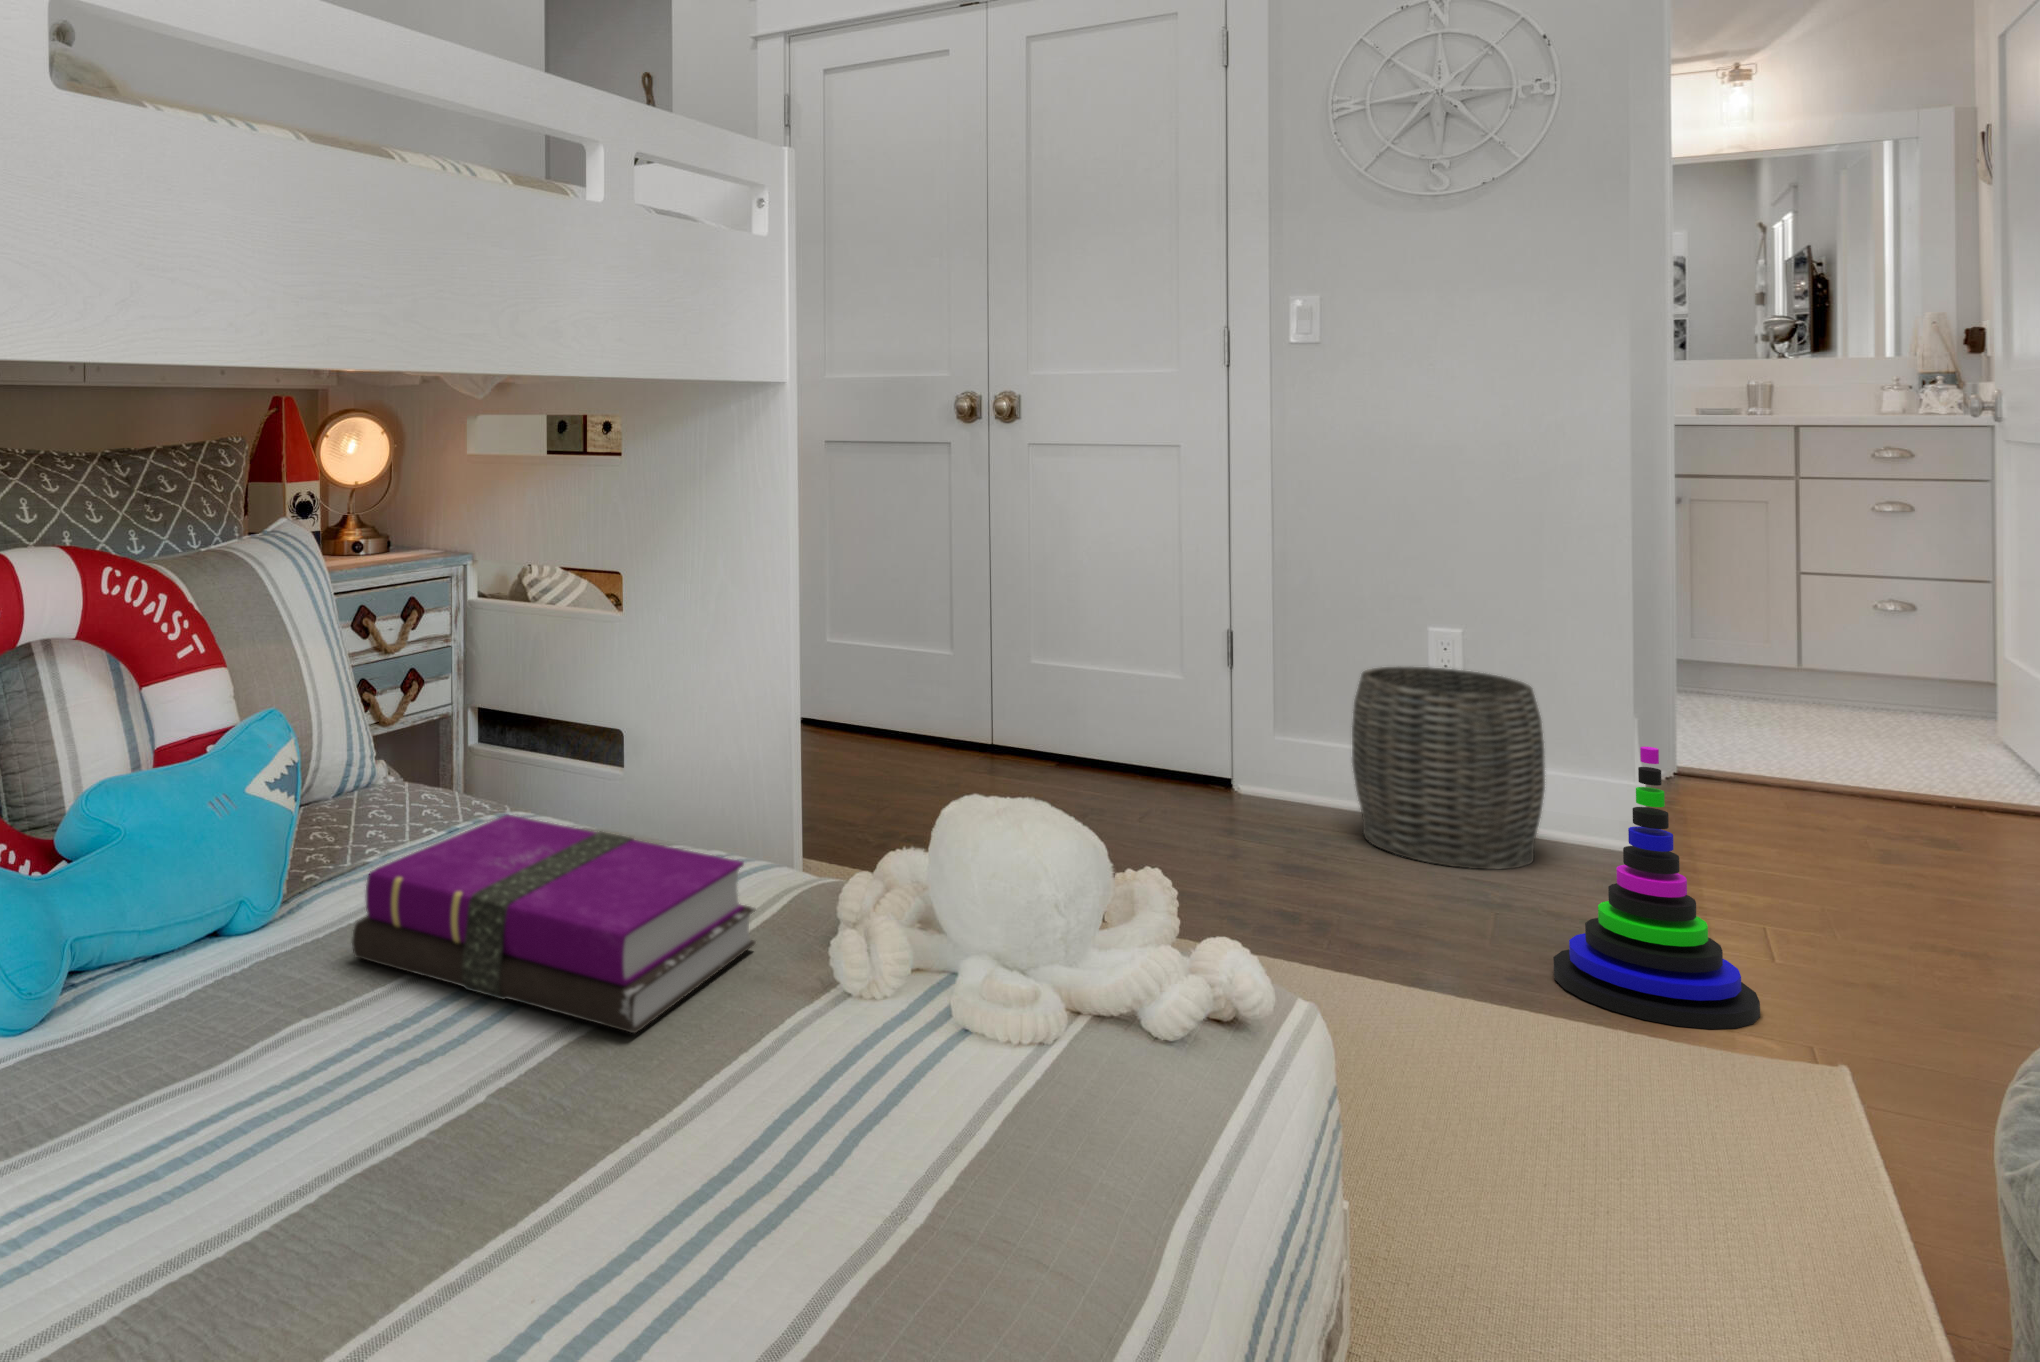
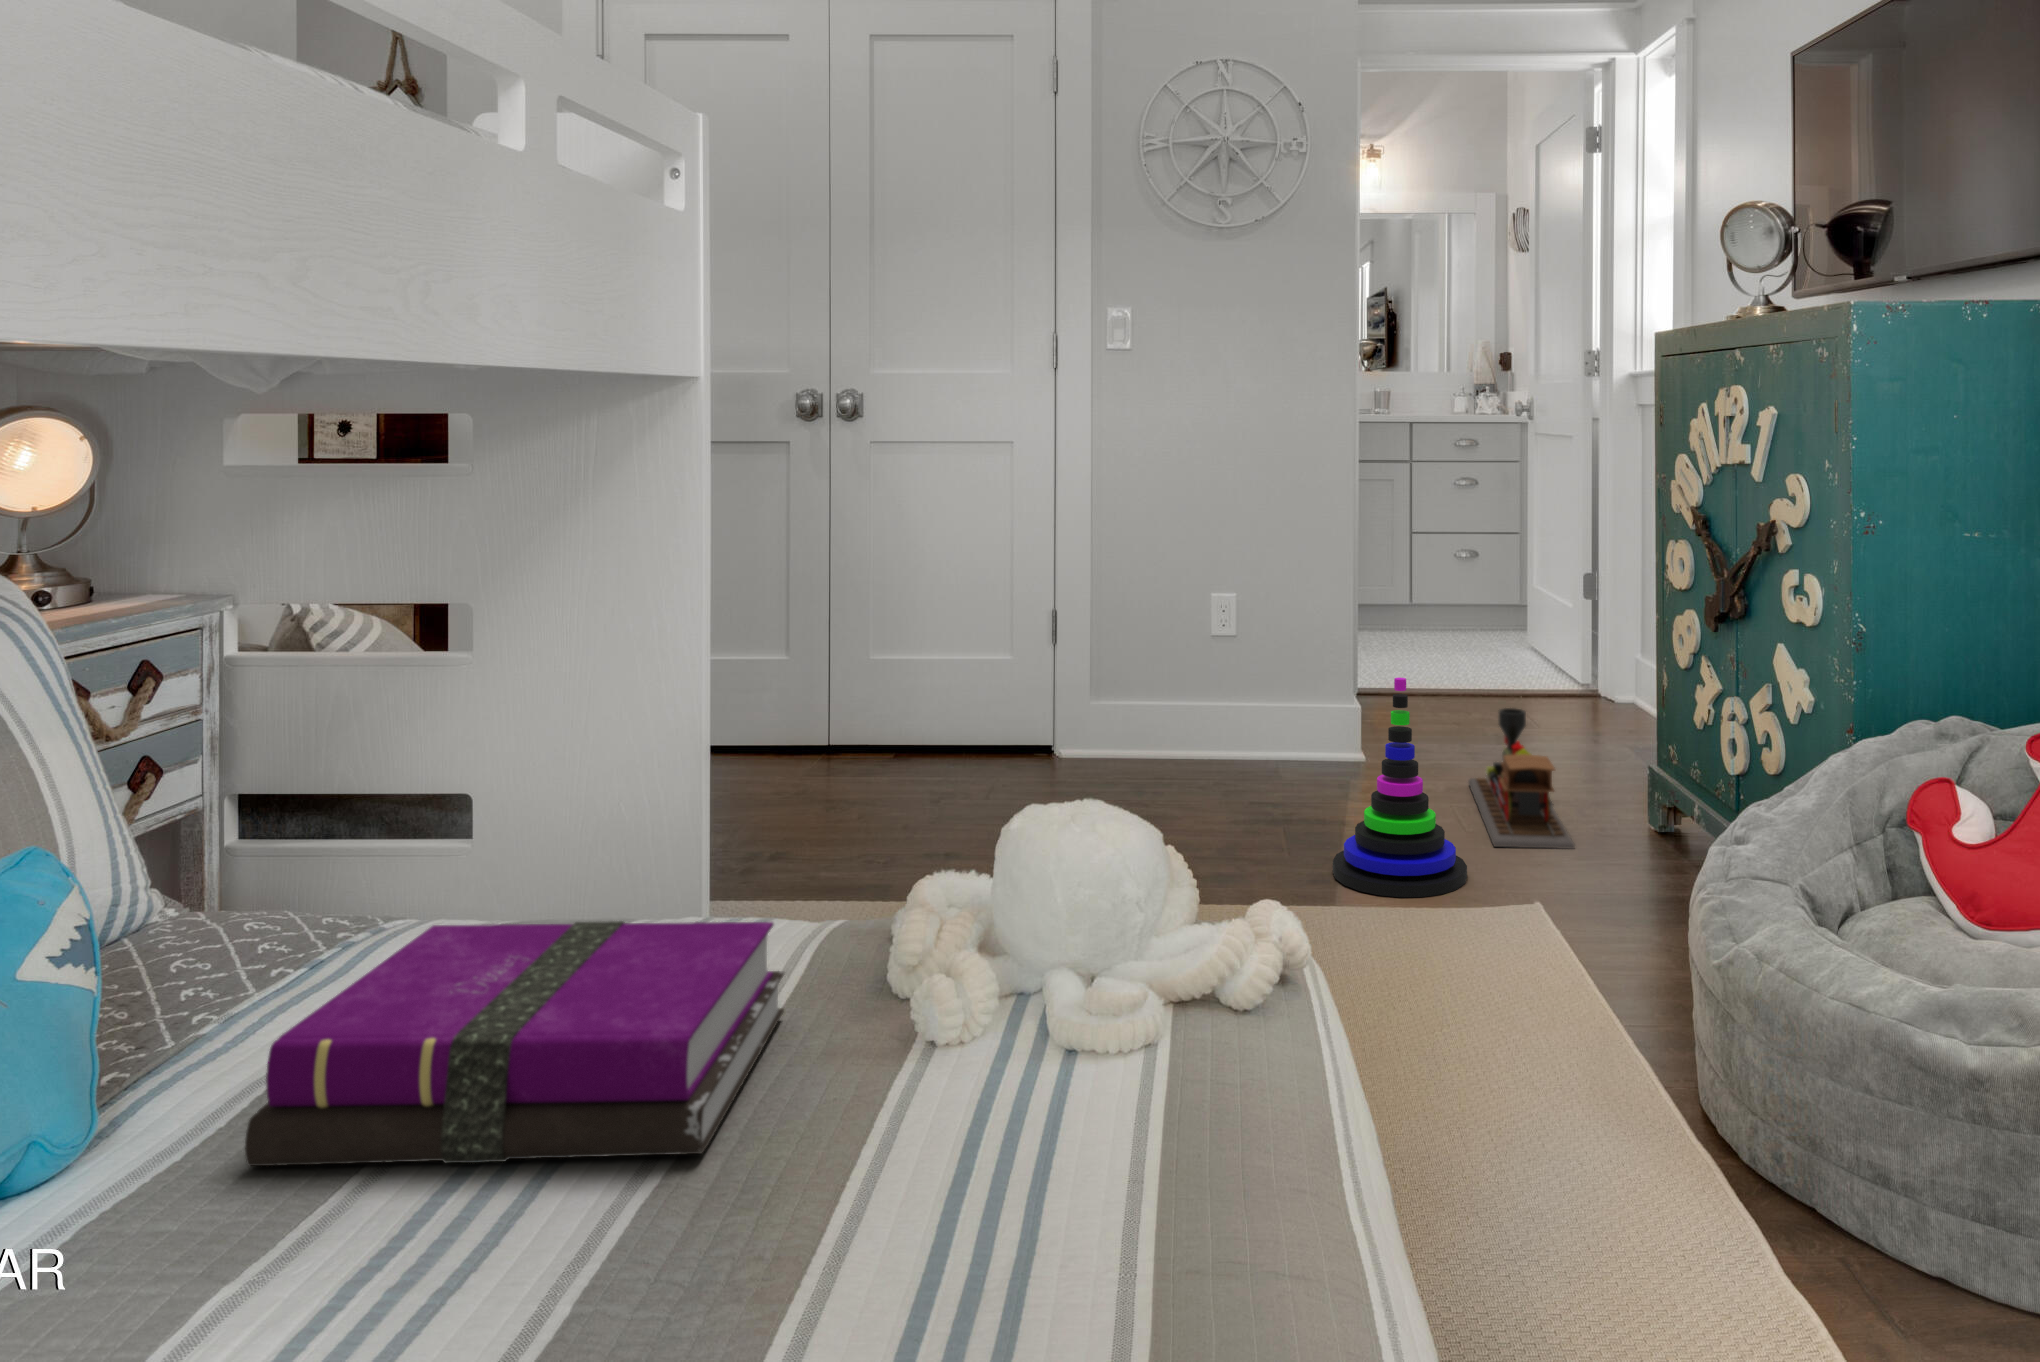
woven basket: present [1352,666,1545,869] -> none [1157,630,1298,799]
toy train: none [1812,812,1967,1018] -> present [1469,708,1575,849]

